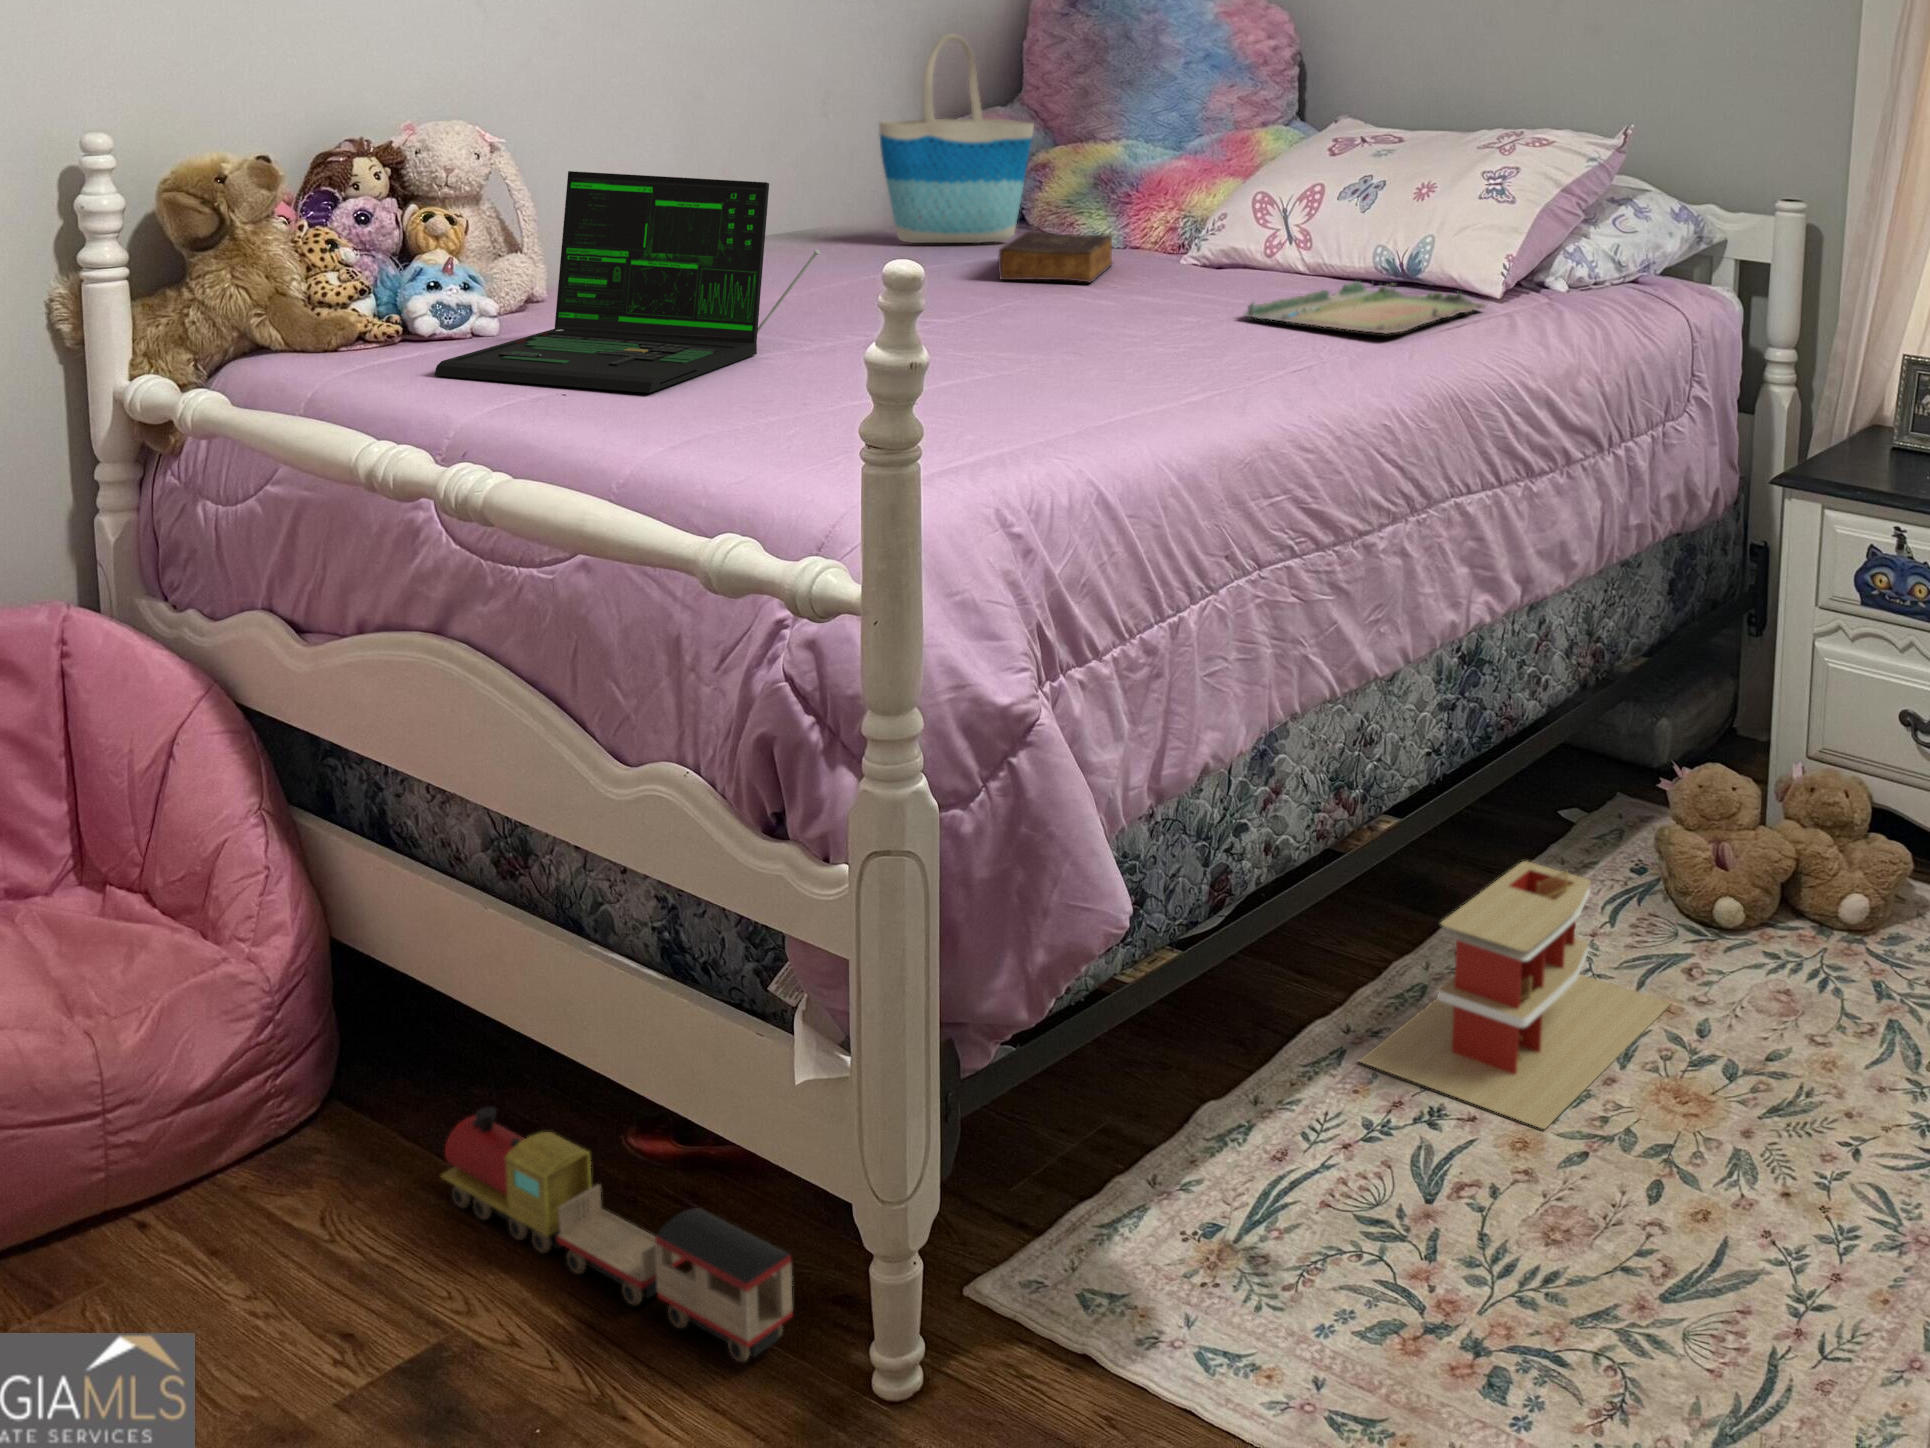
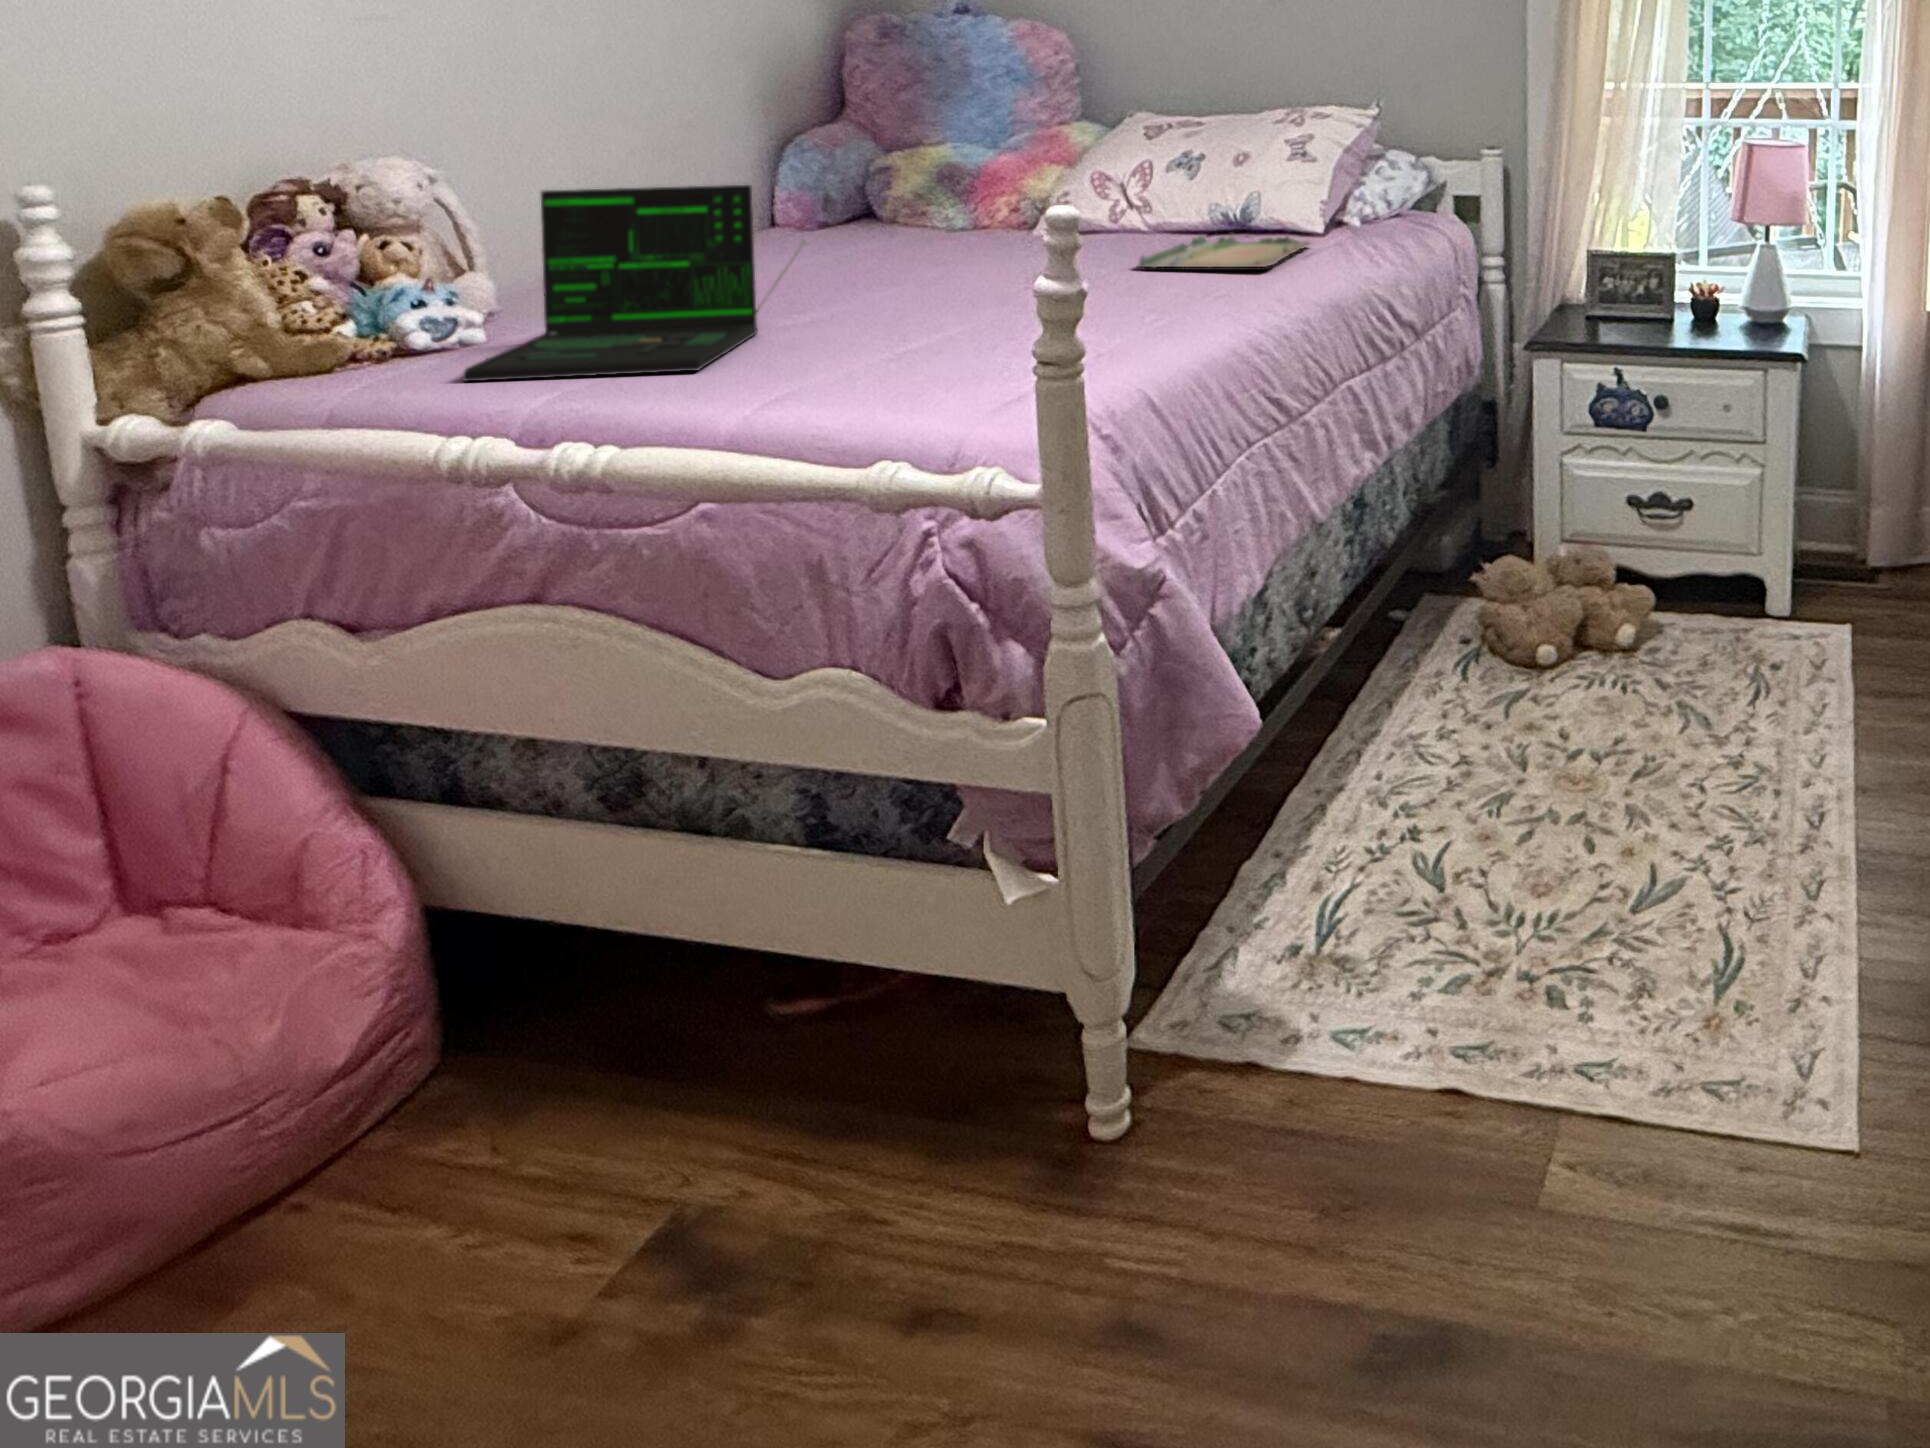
tote bag: present [879,34,1034,243] -> none [750,63,888,243]
book: present [998,231,1113,283] -> none [900,218,984,261]
toy house: present [1360,861,1670,1129] -> none [1338,641,1534,824]
toy train: present [441,1107,792,1362] -> none [614,1009,1009,1146]

